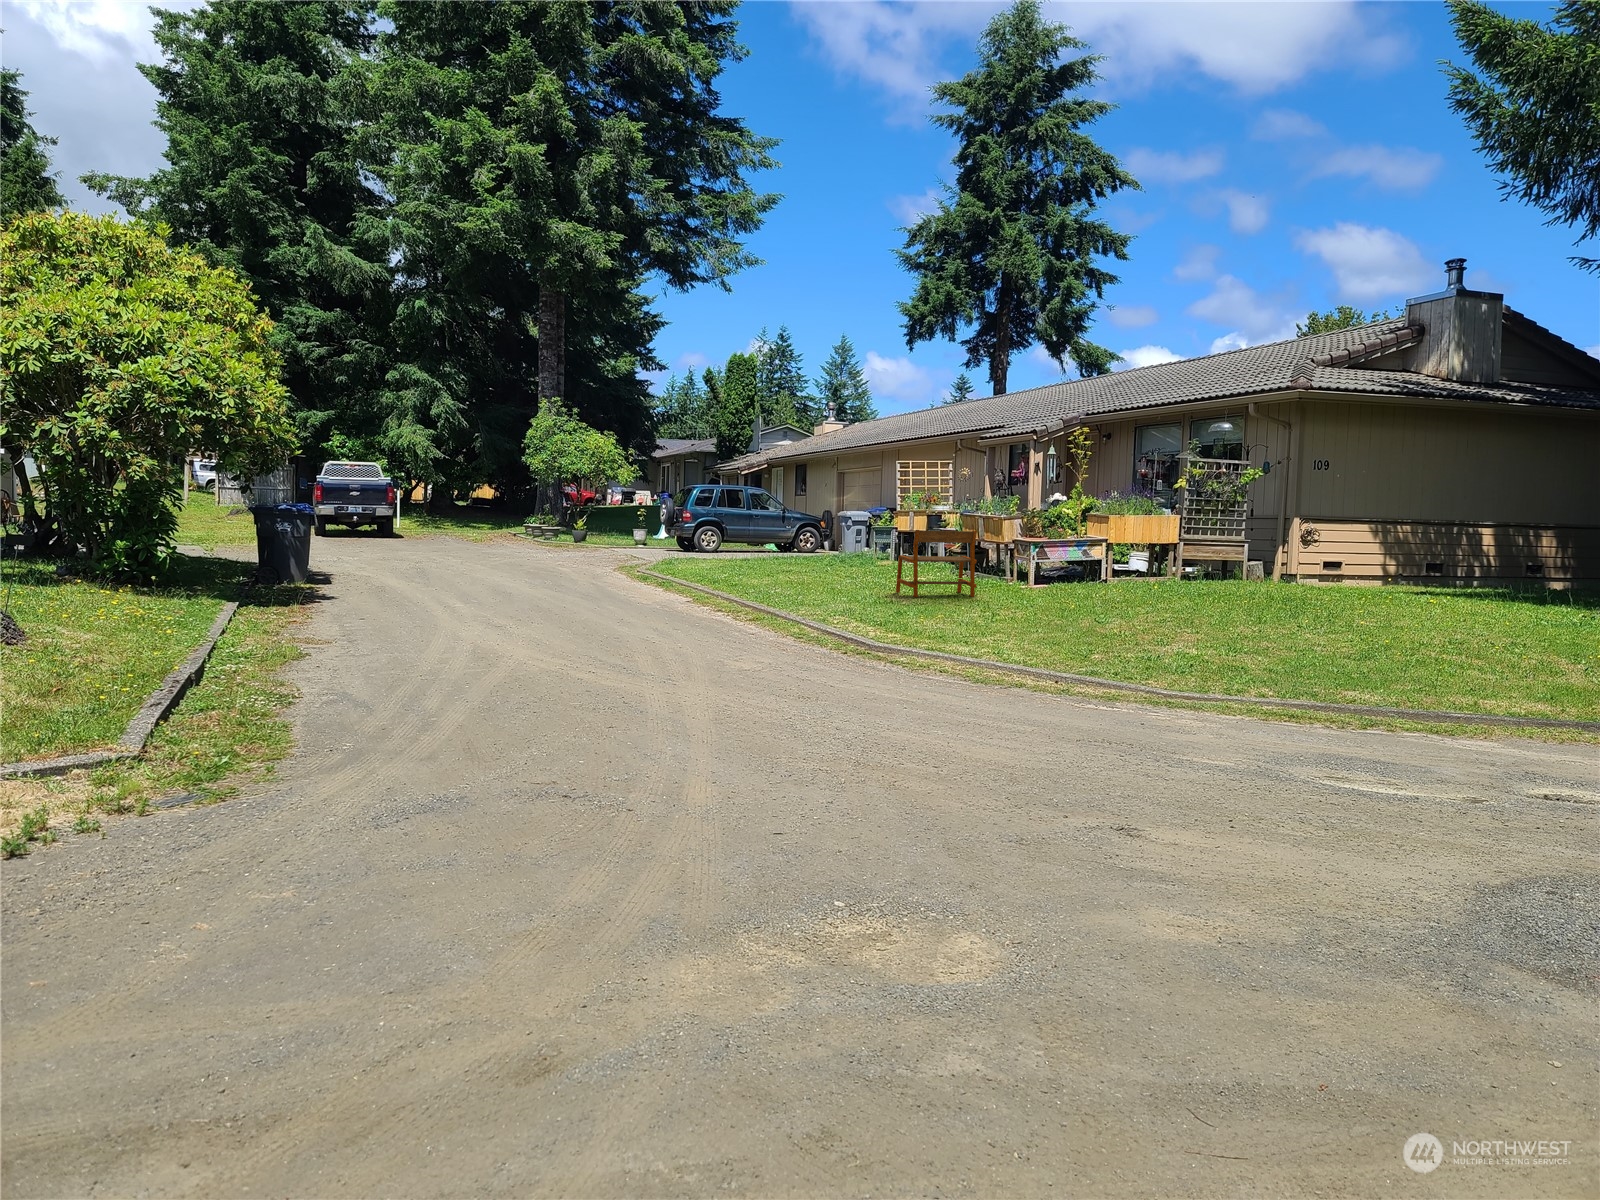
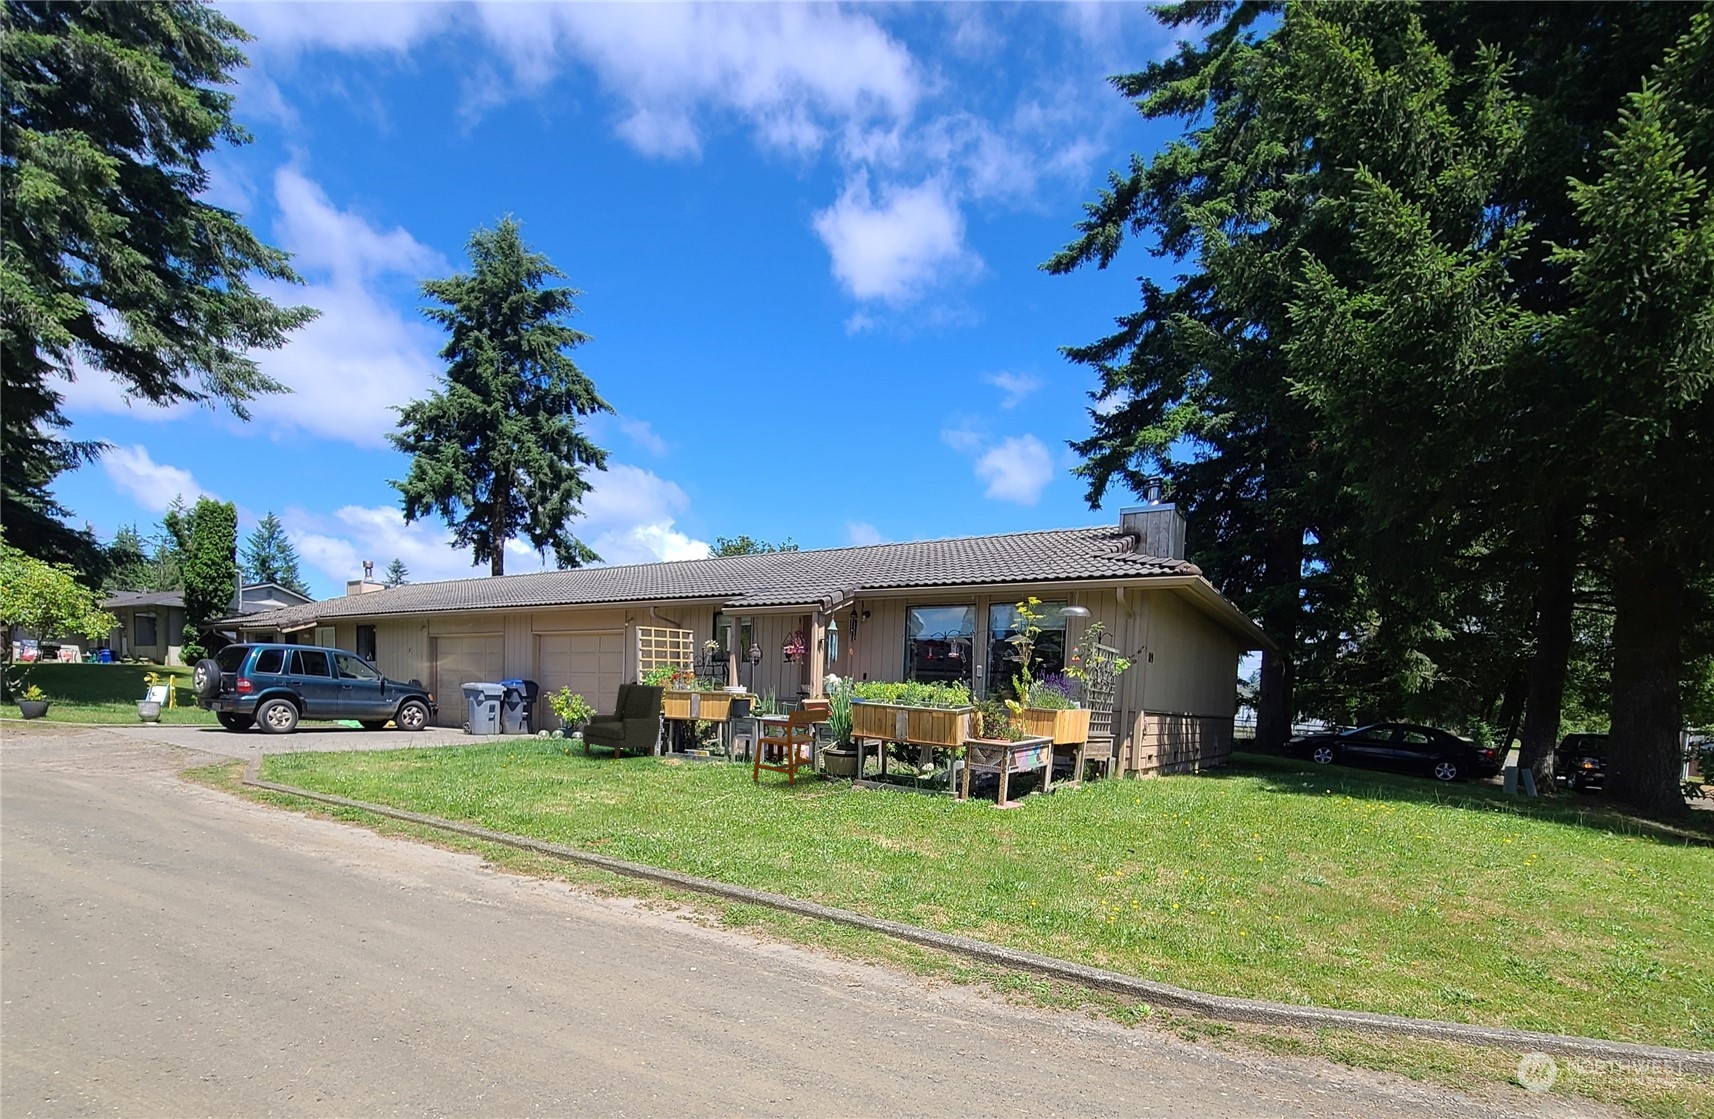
chair: none [842,510,907,575] -> present [583,684,665,759]

